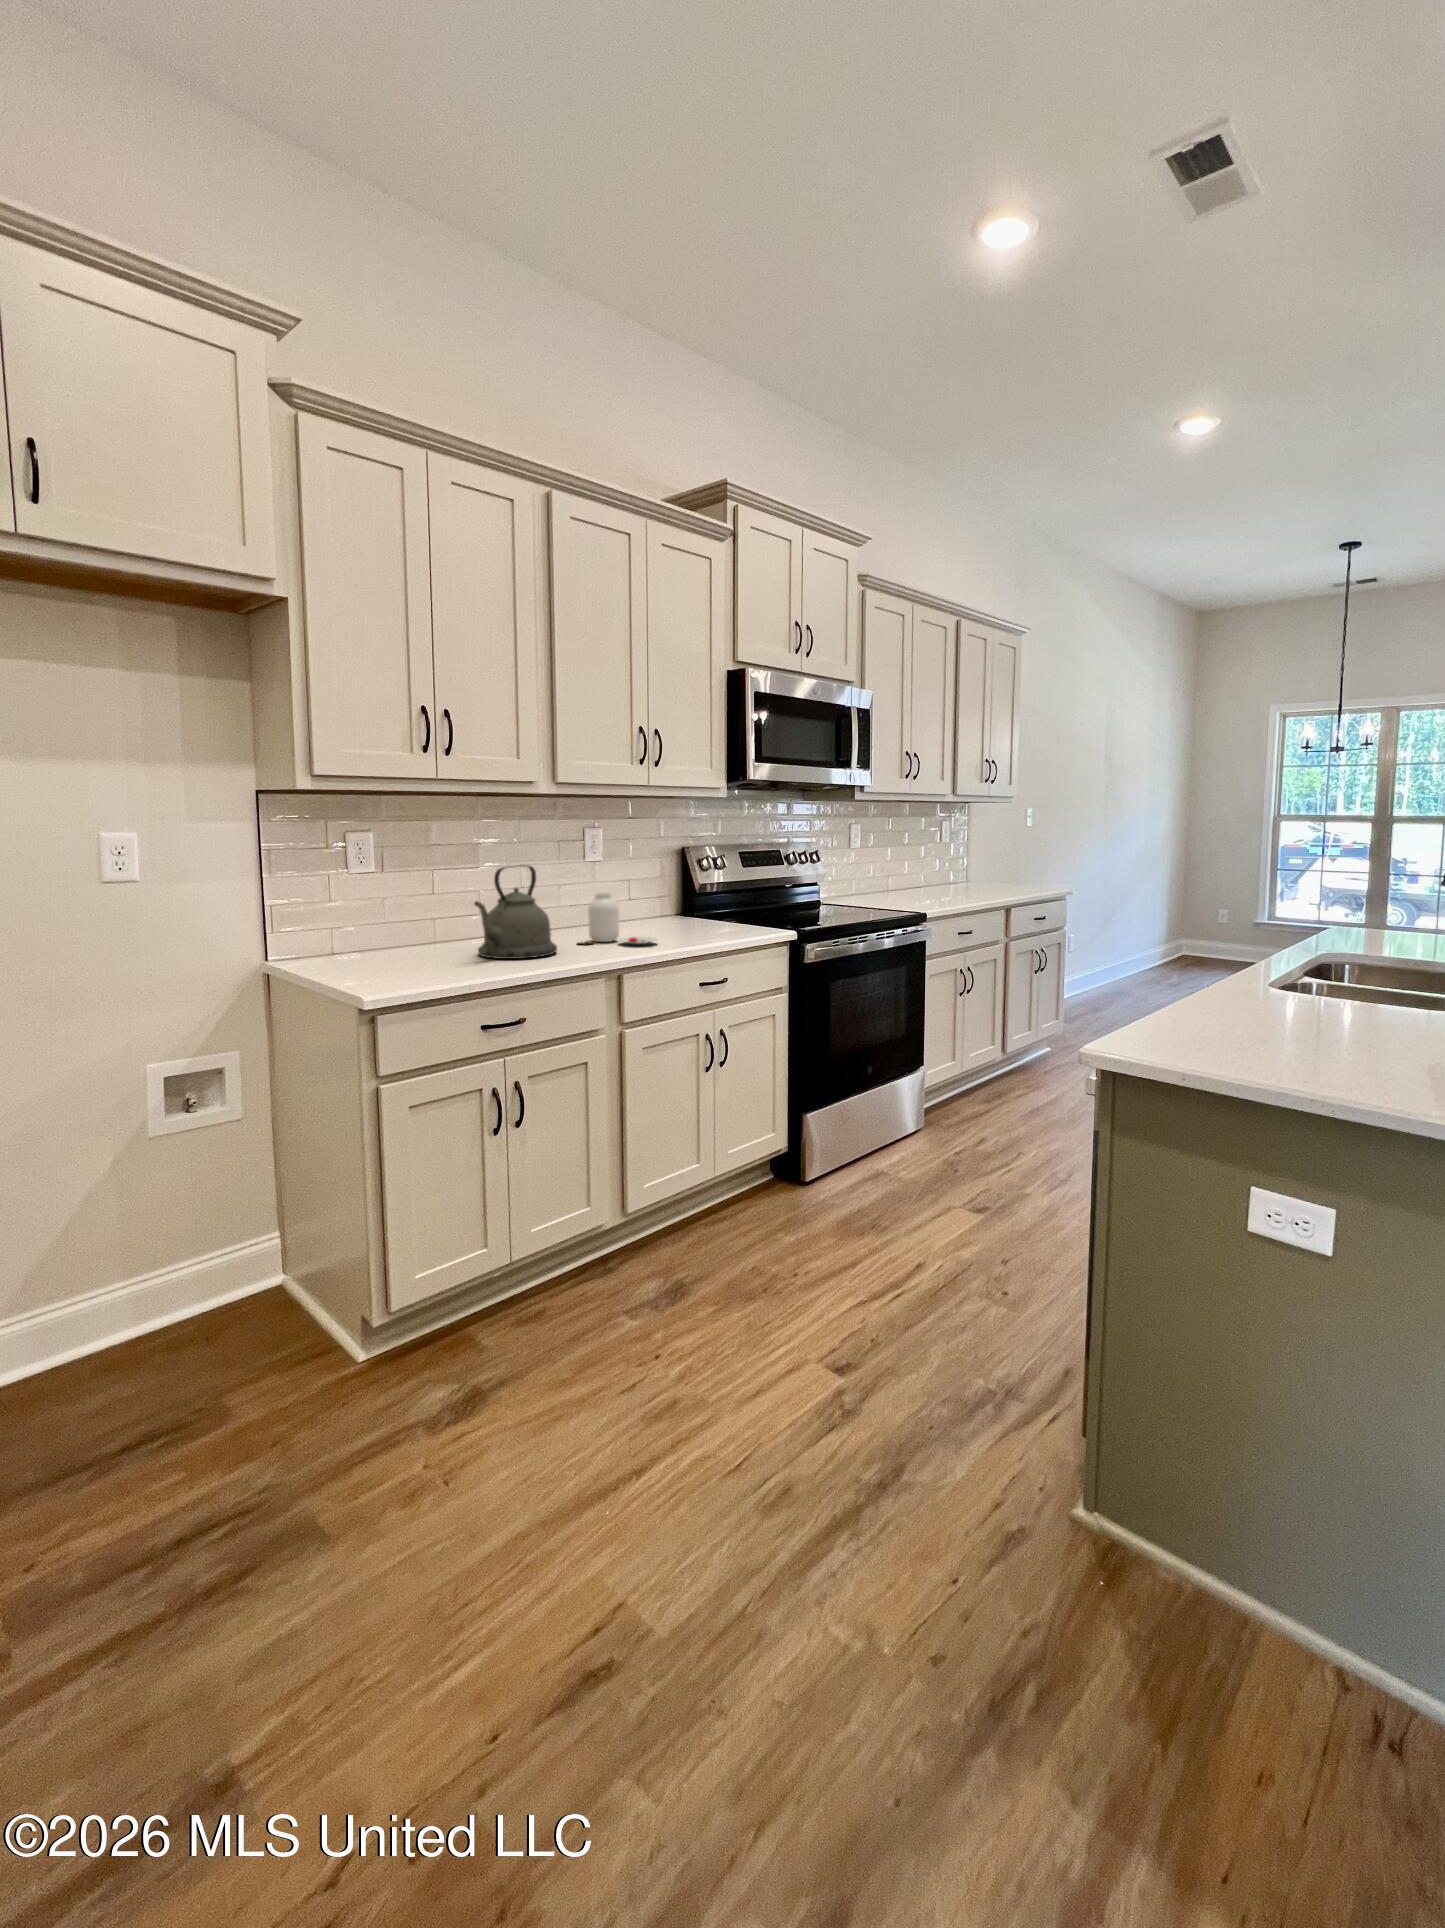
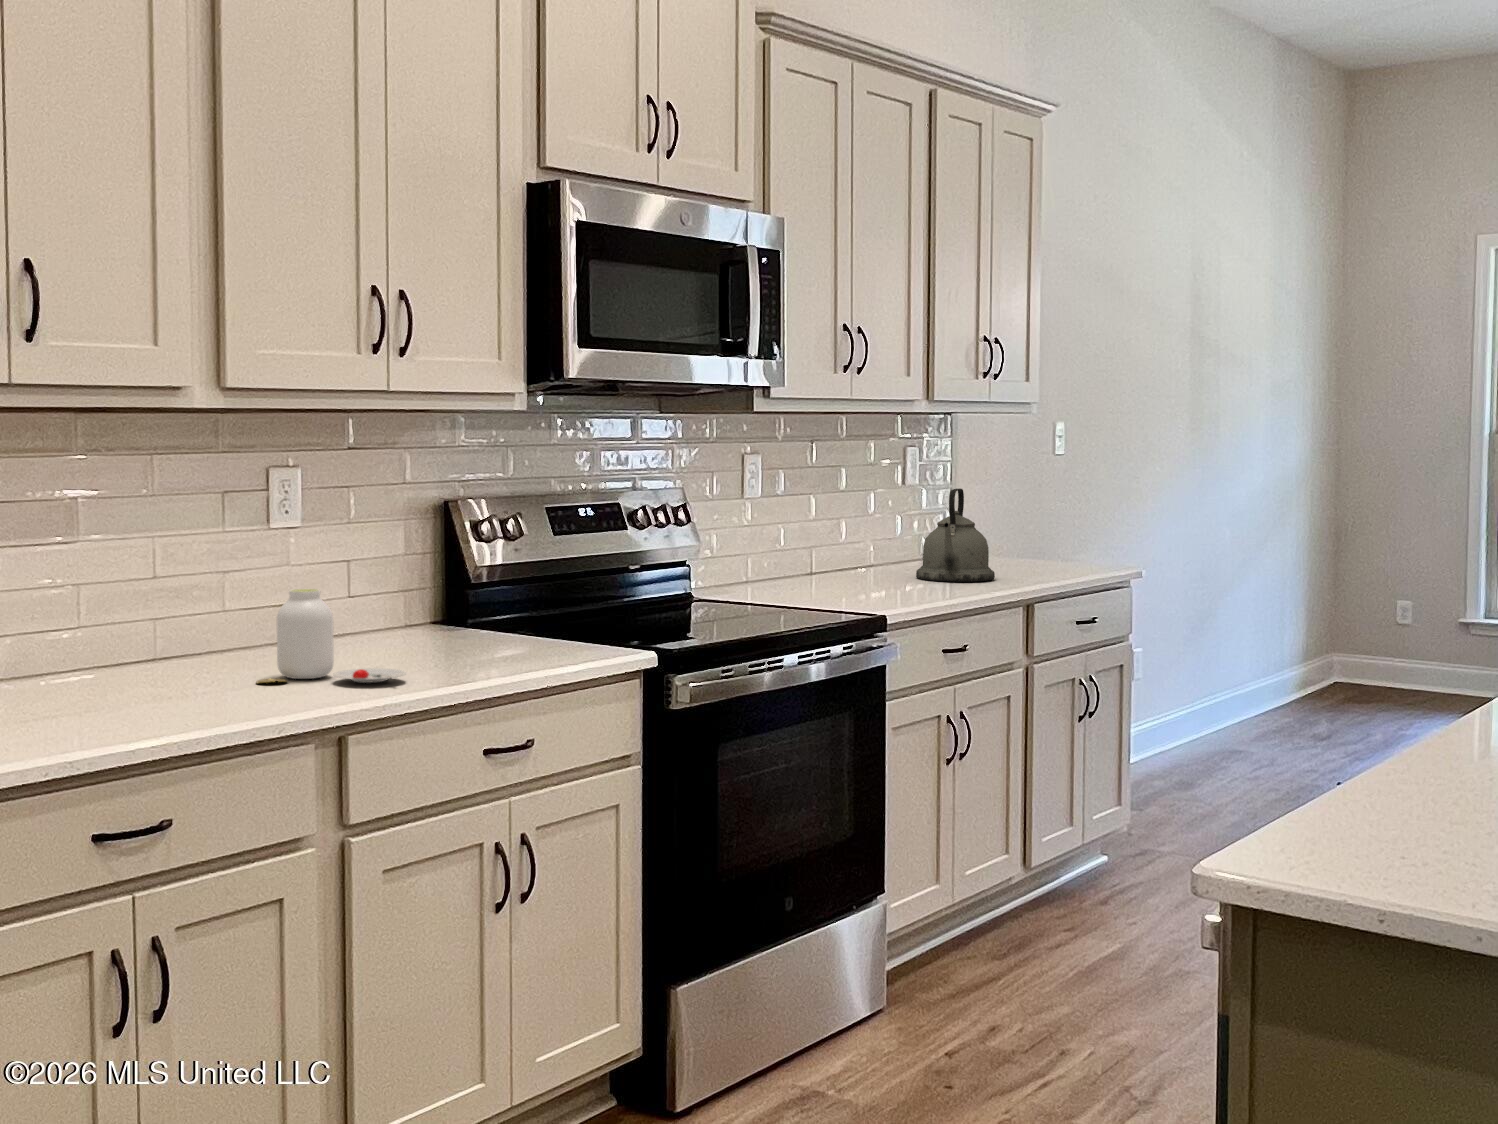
kettle: present [475,865,557,959] -> present [916,489,995,582]

